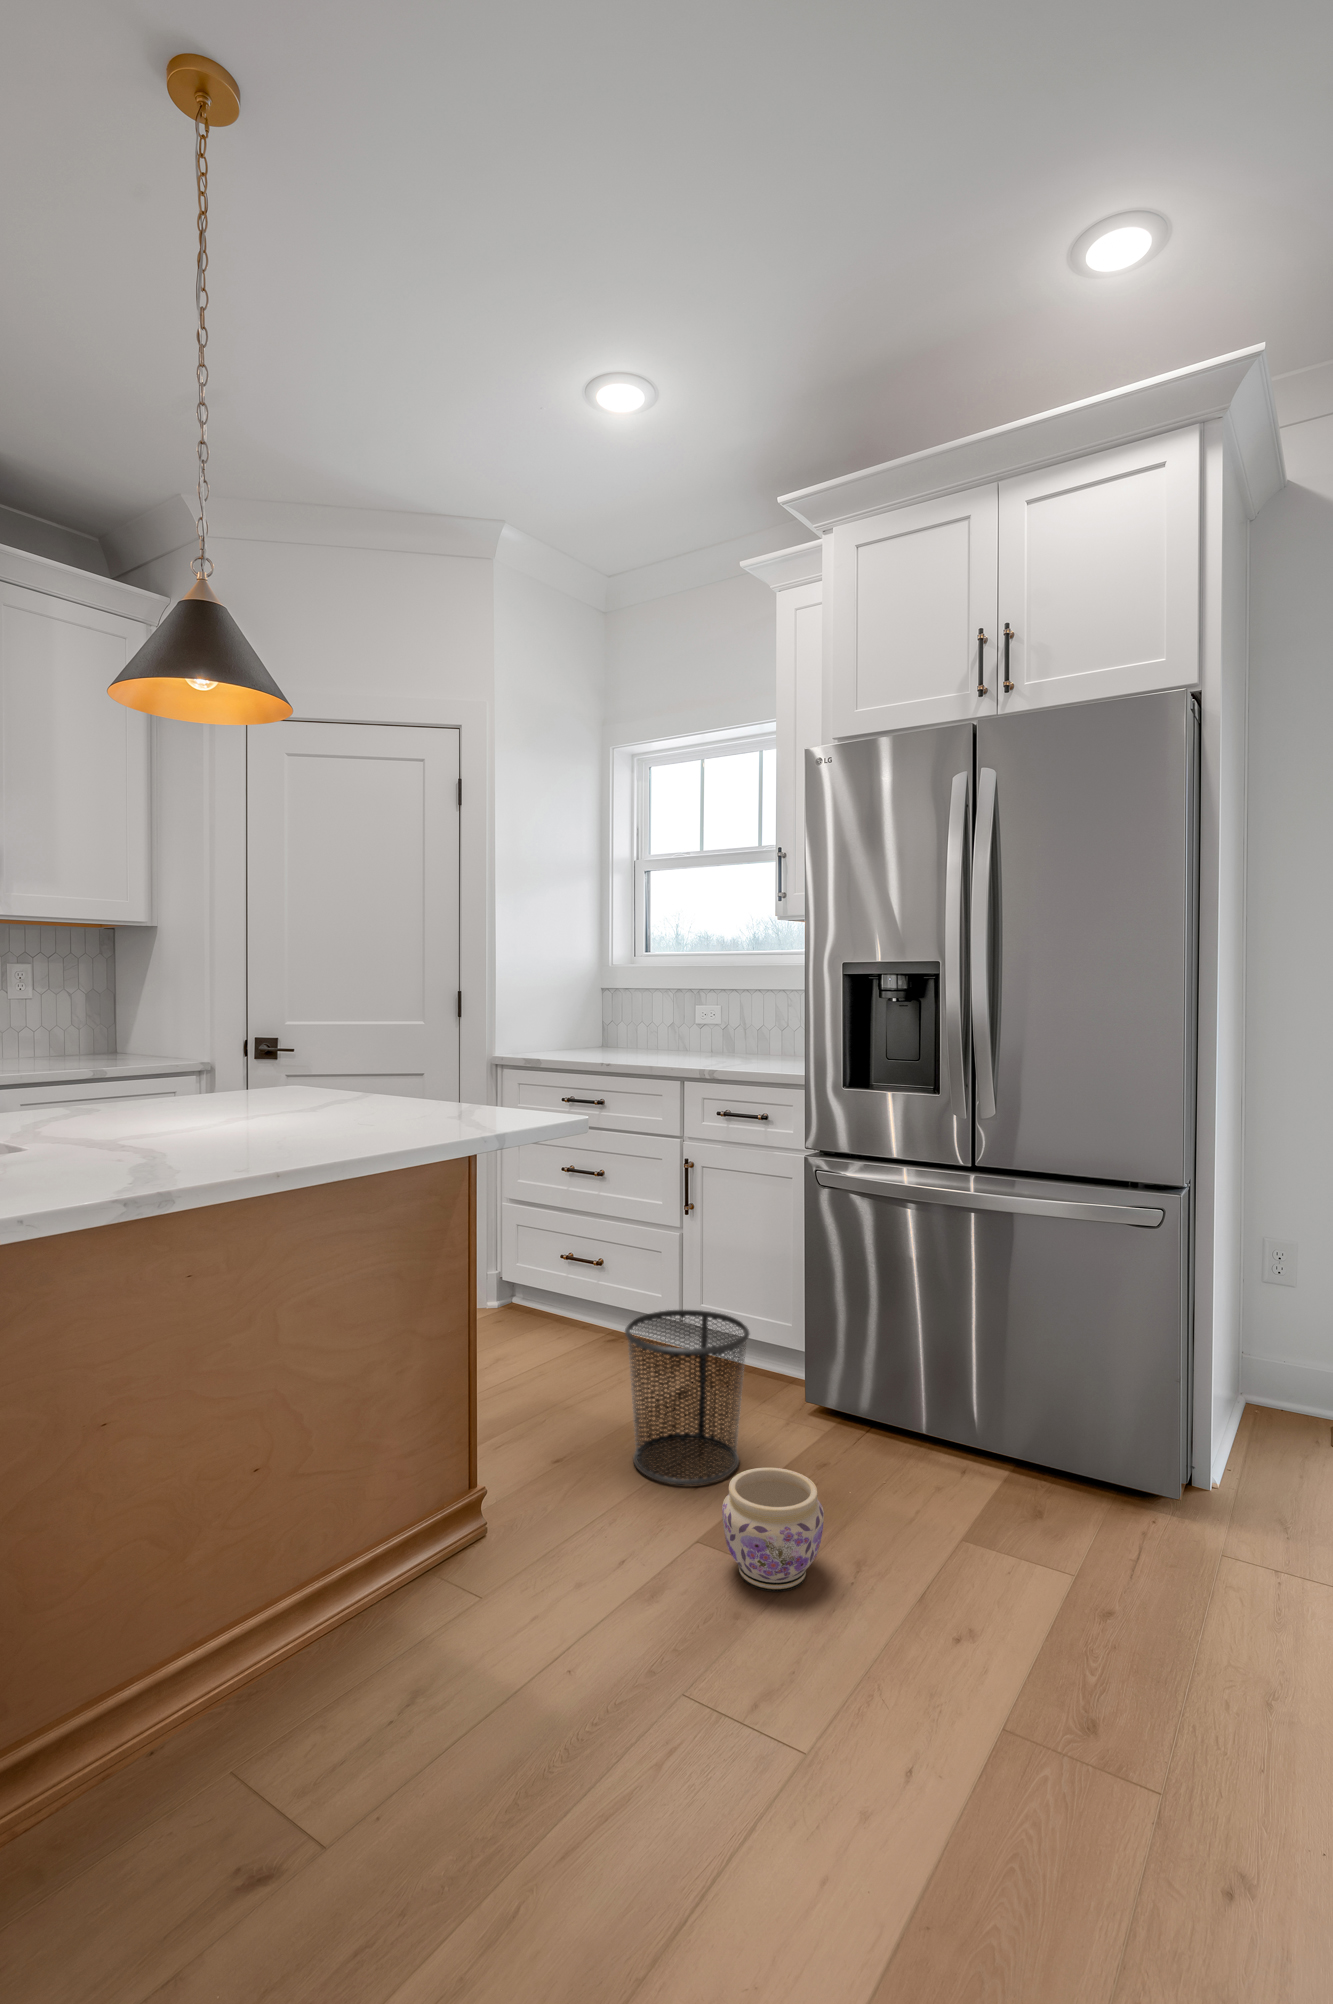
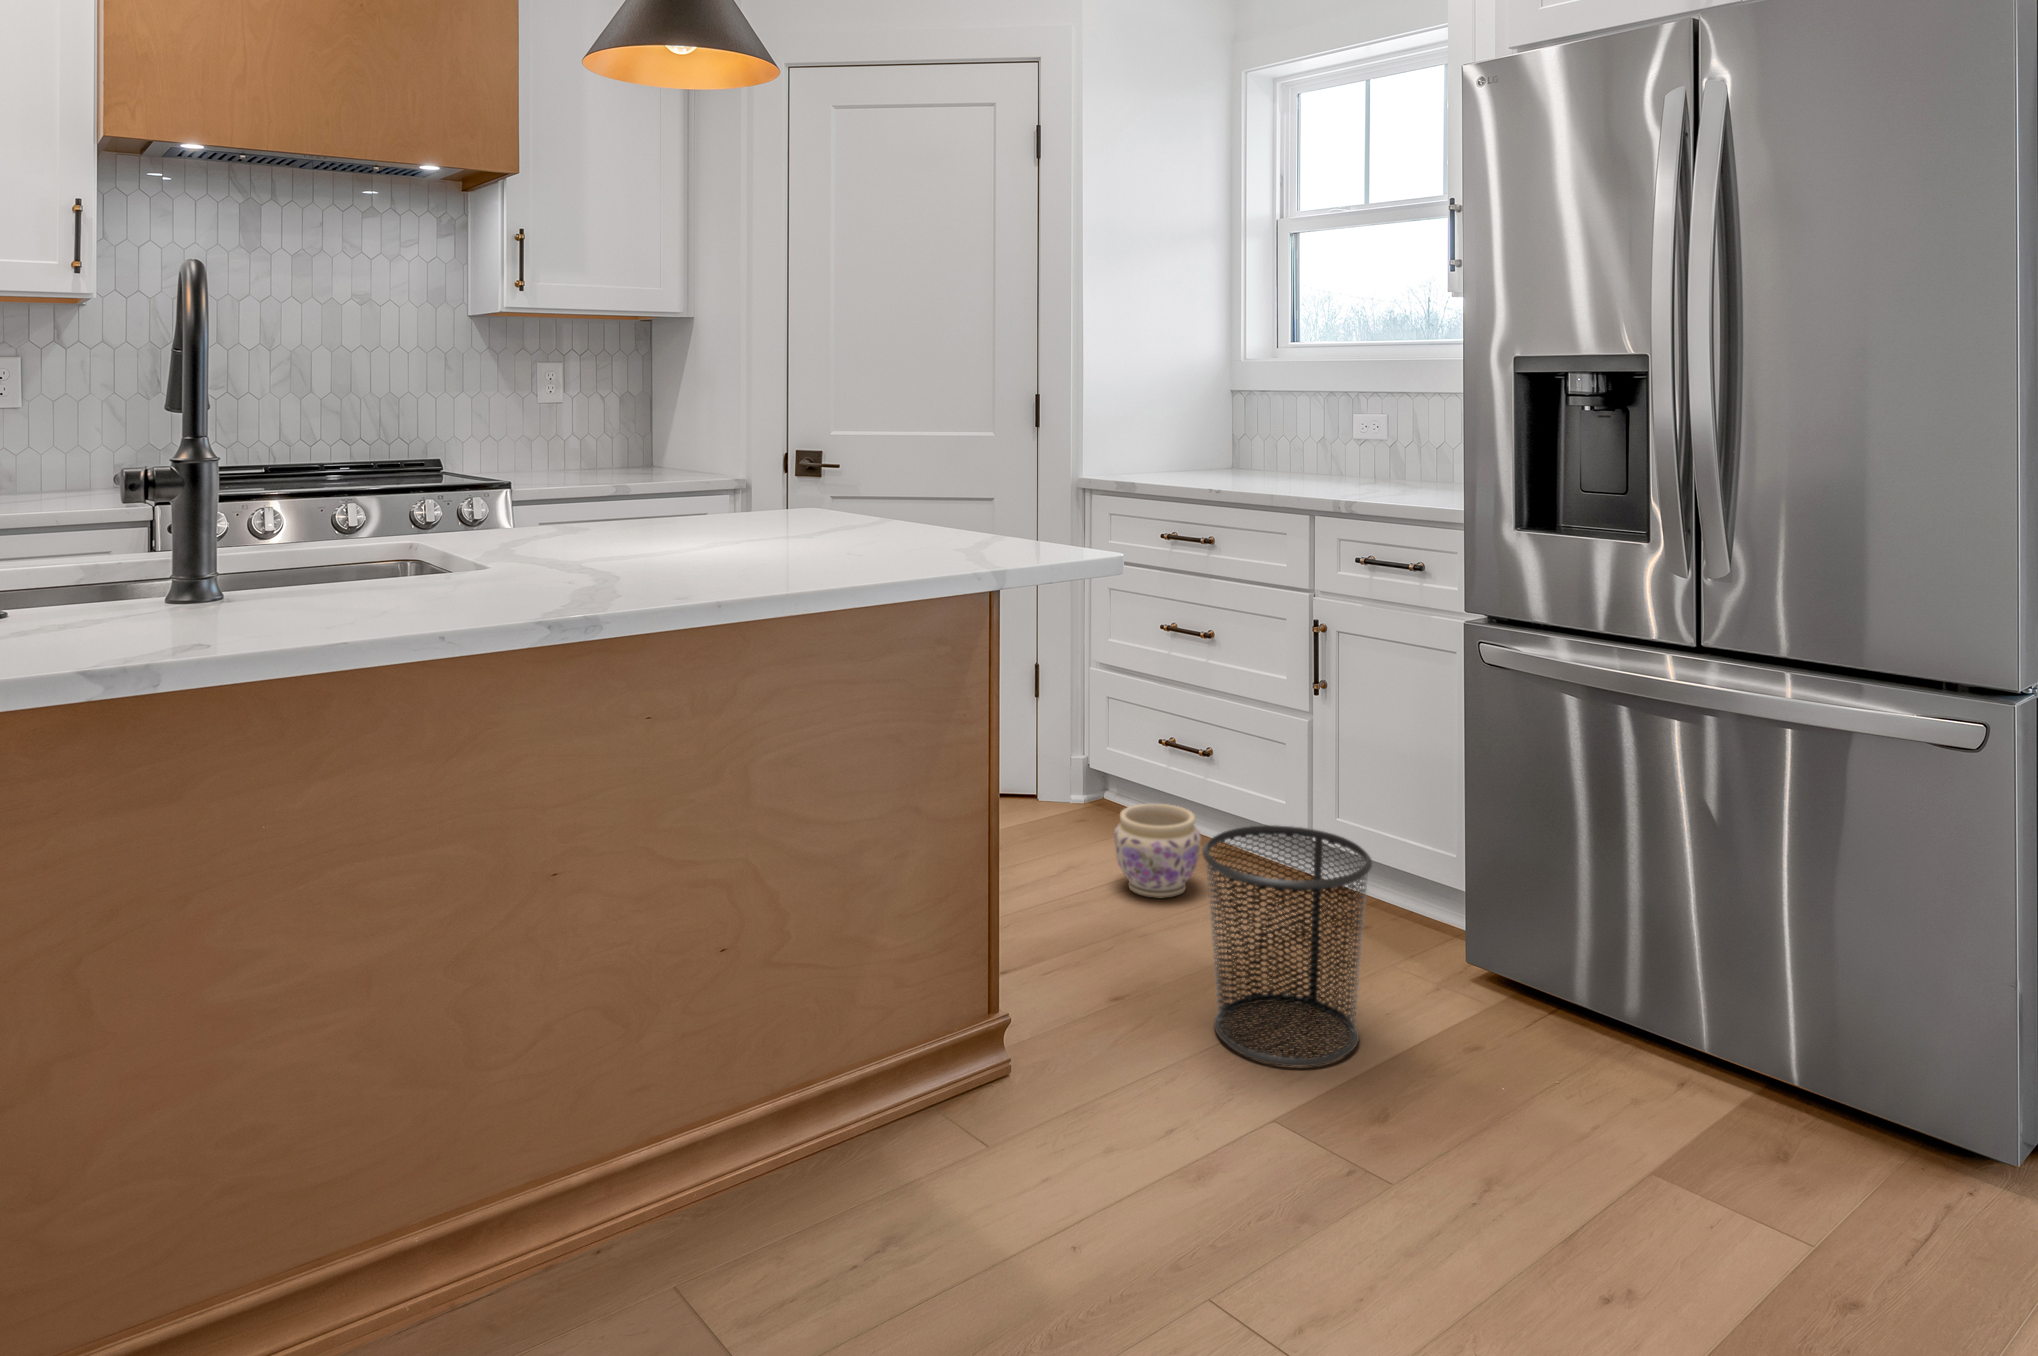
planter: present [722,1468,824,1591] -> present [1114,804,1201,898]

